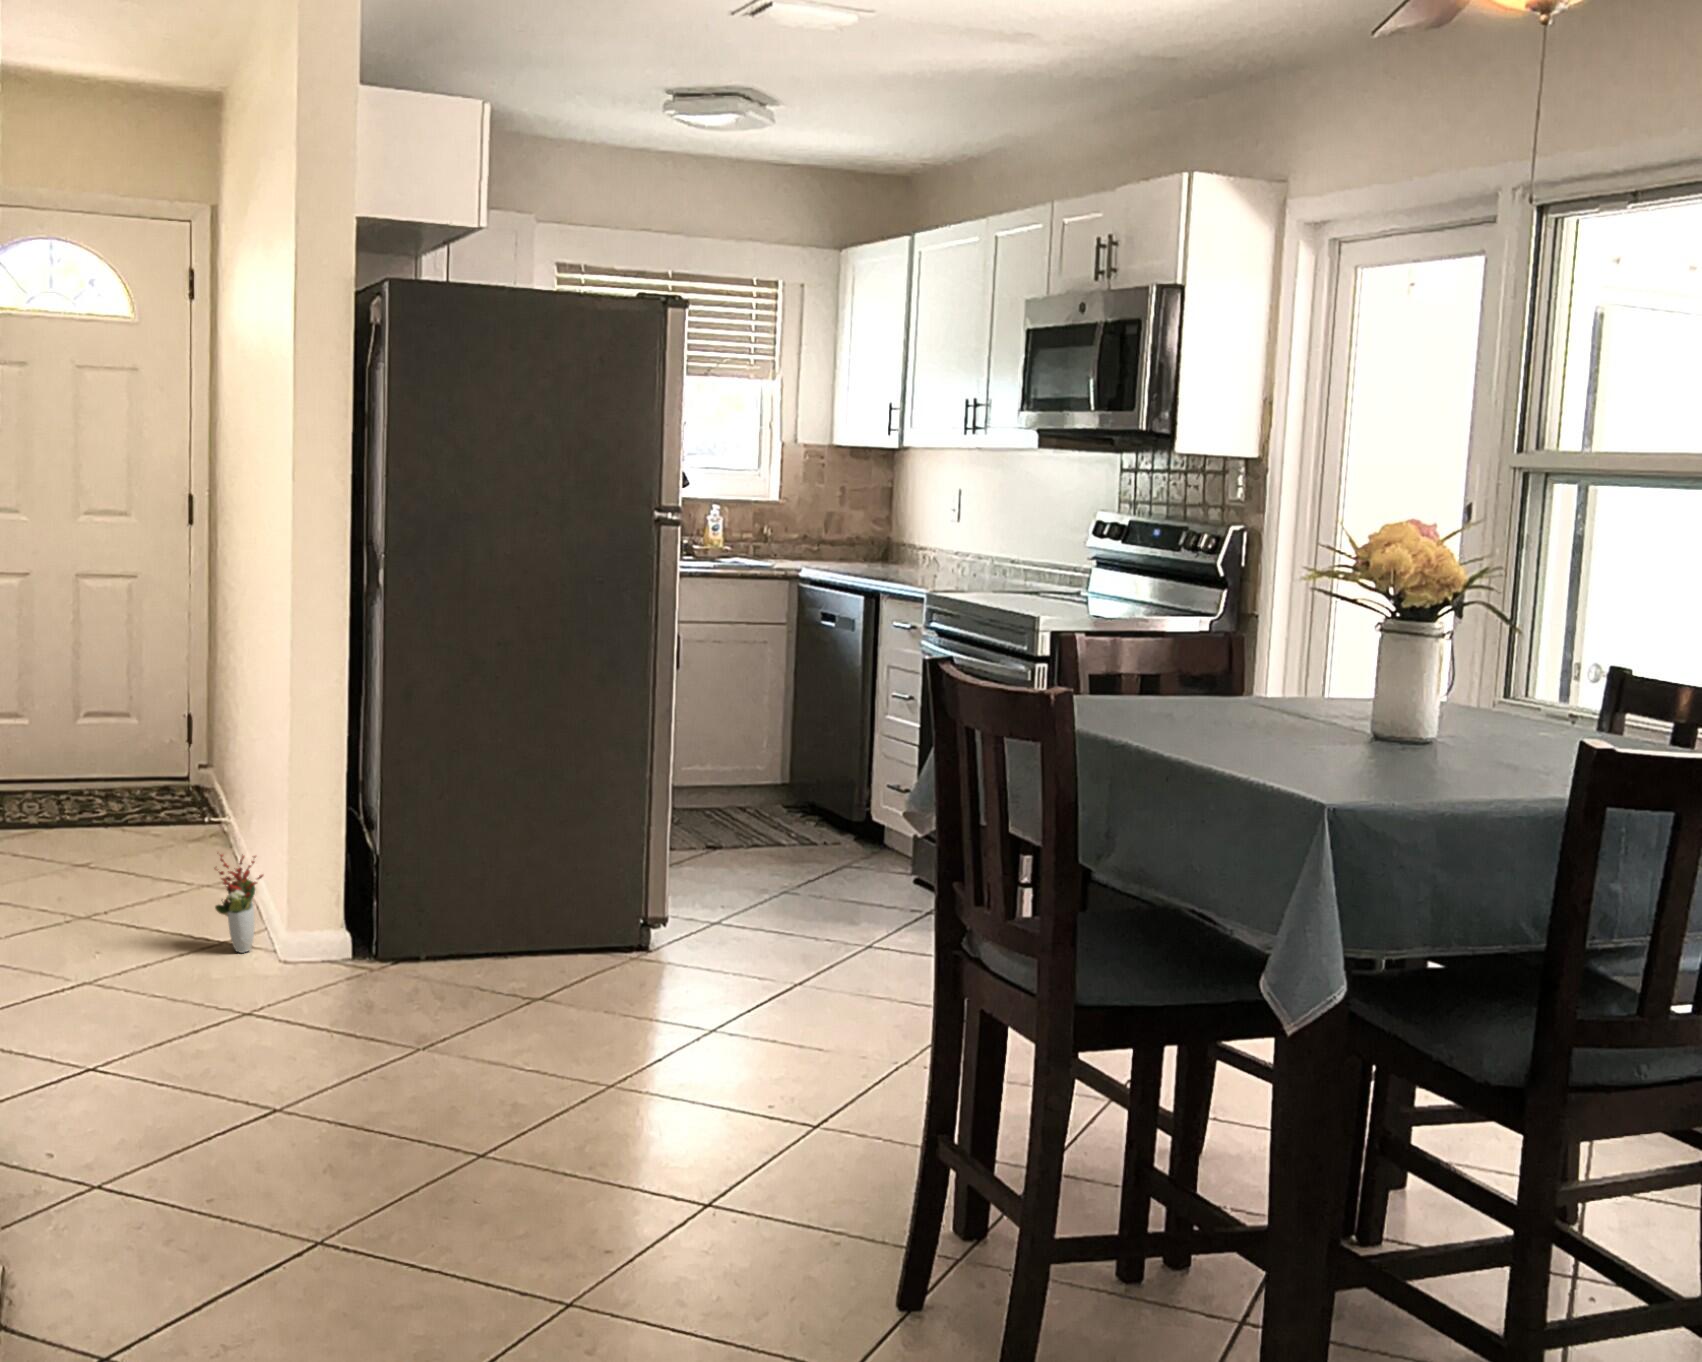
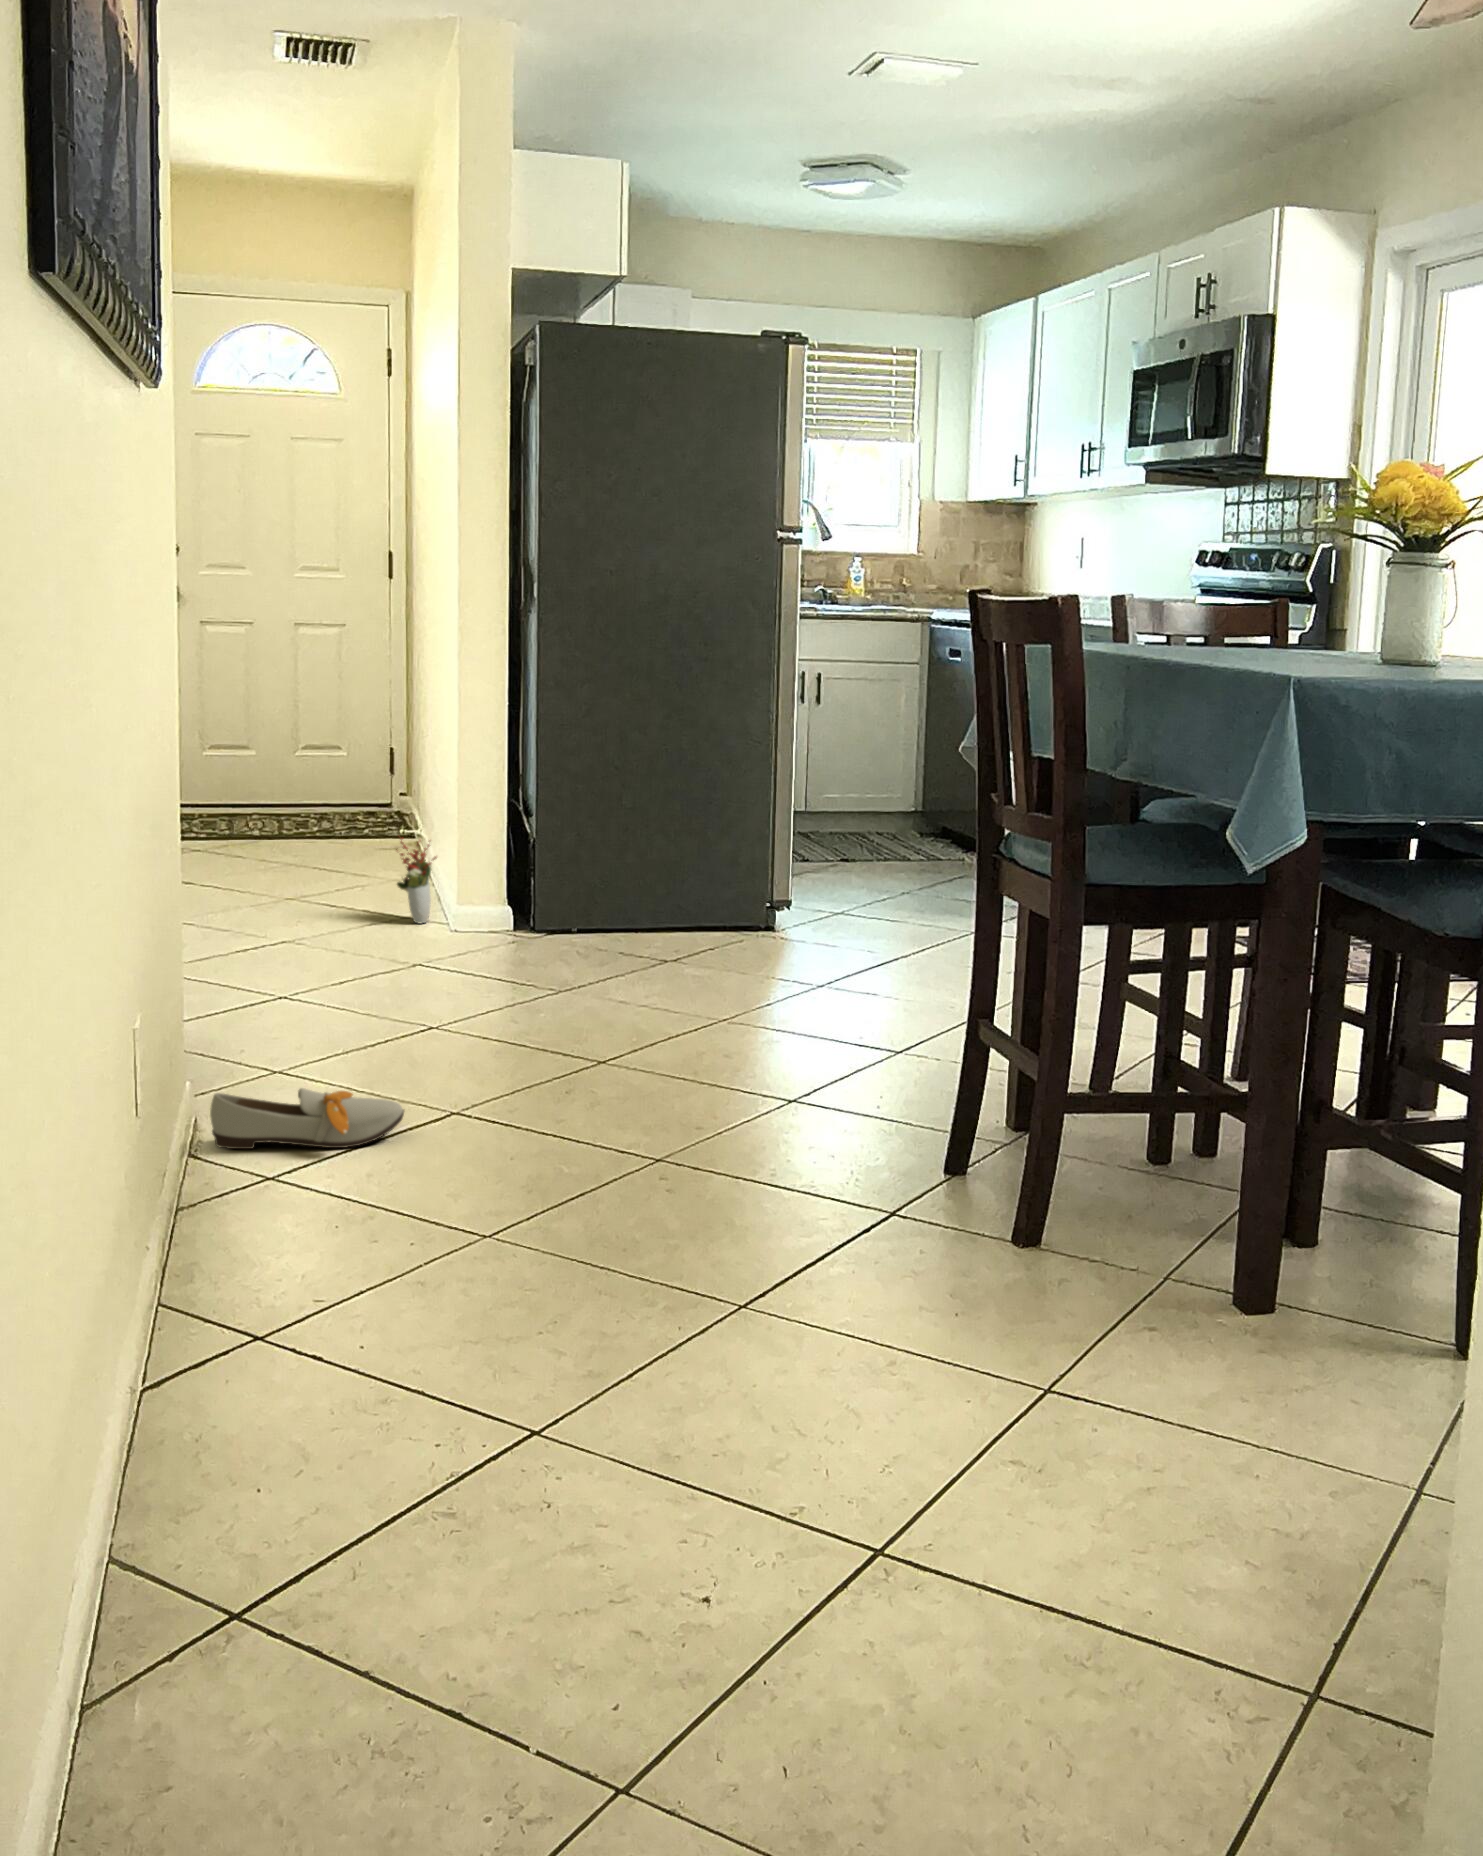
shoe: none [29,1227,264,1309] -> present [210,1088,404,1149]

